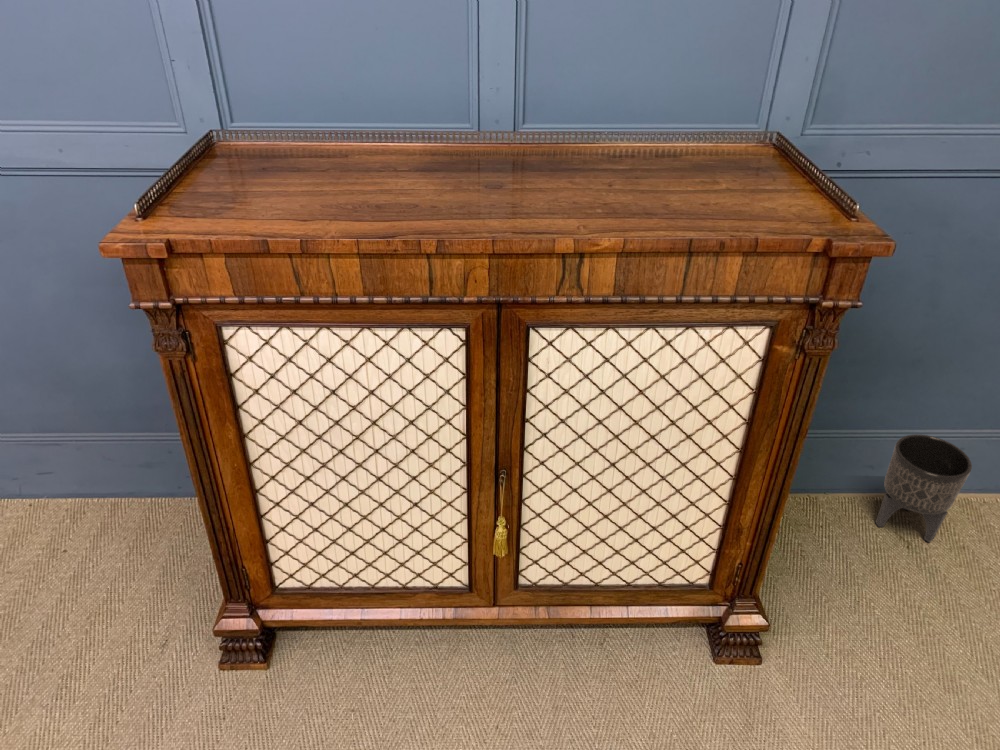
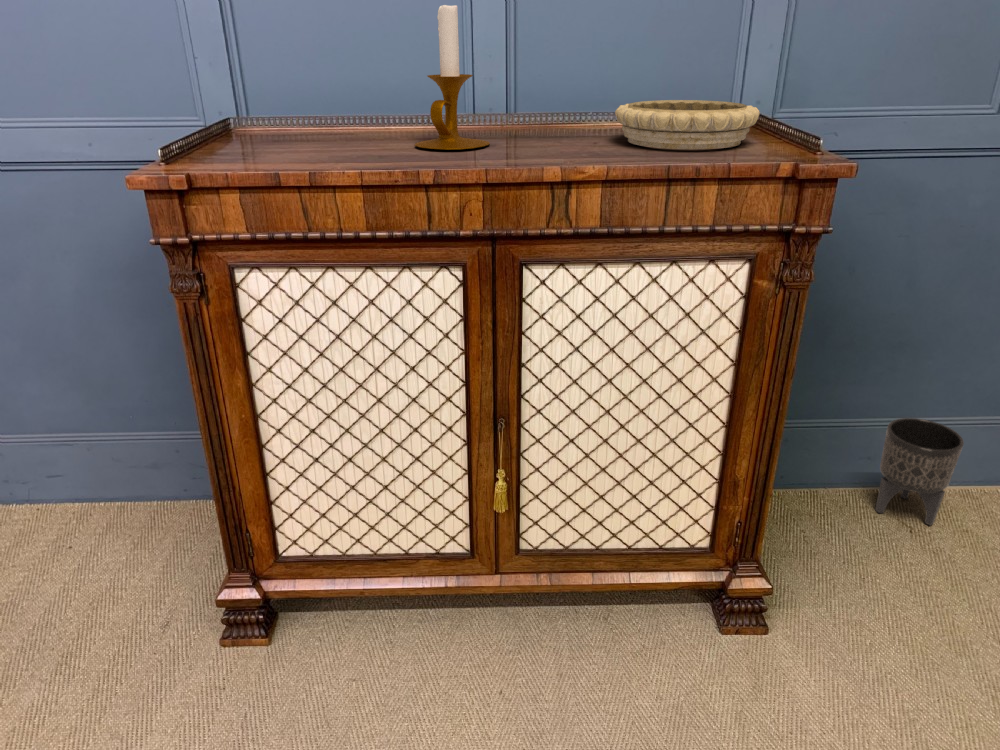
candlestick: none [414,29,496,191] -> present [415,5,490,149]
decorative bowl: none [634,124,792,200] -> present [615,100,760,149]

